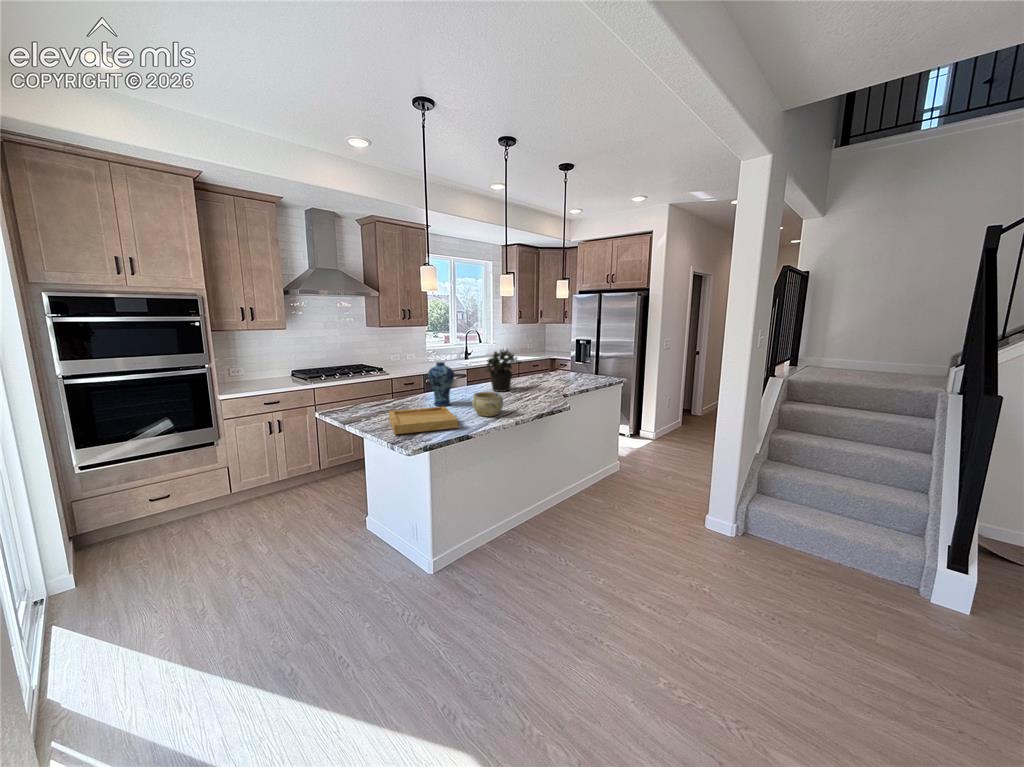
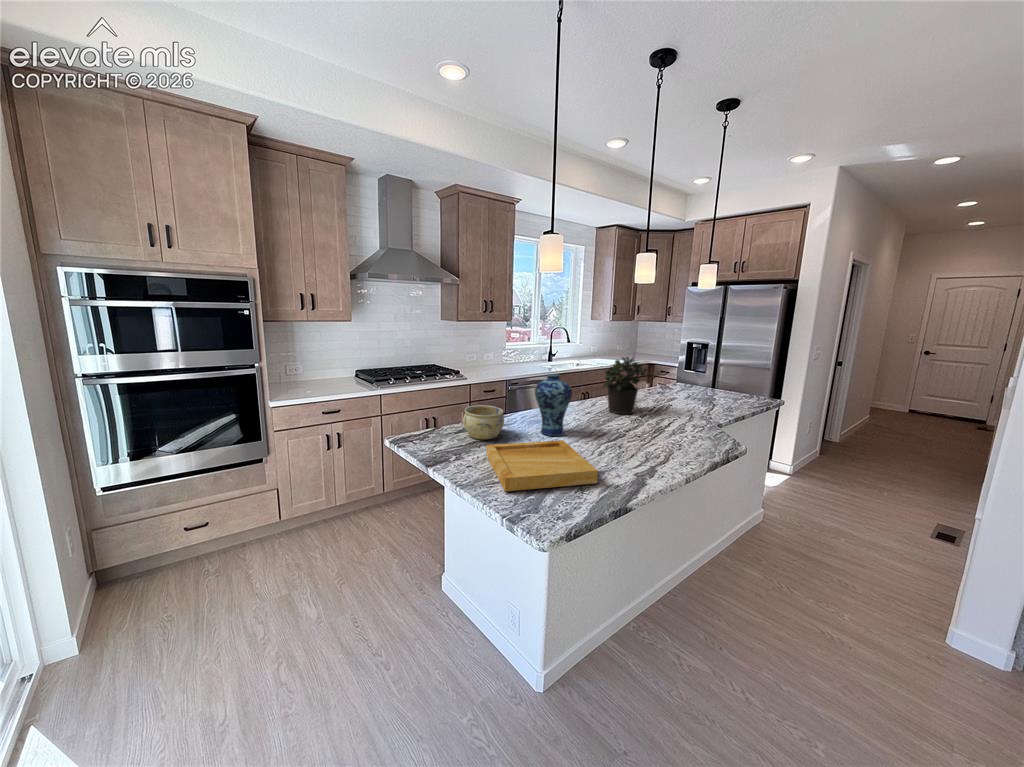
ceramic bowl: present [472,392,503,416] -> present [463,405,504,439]

